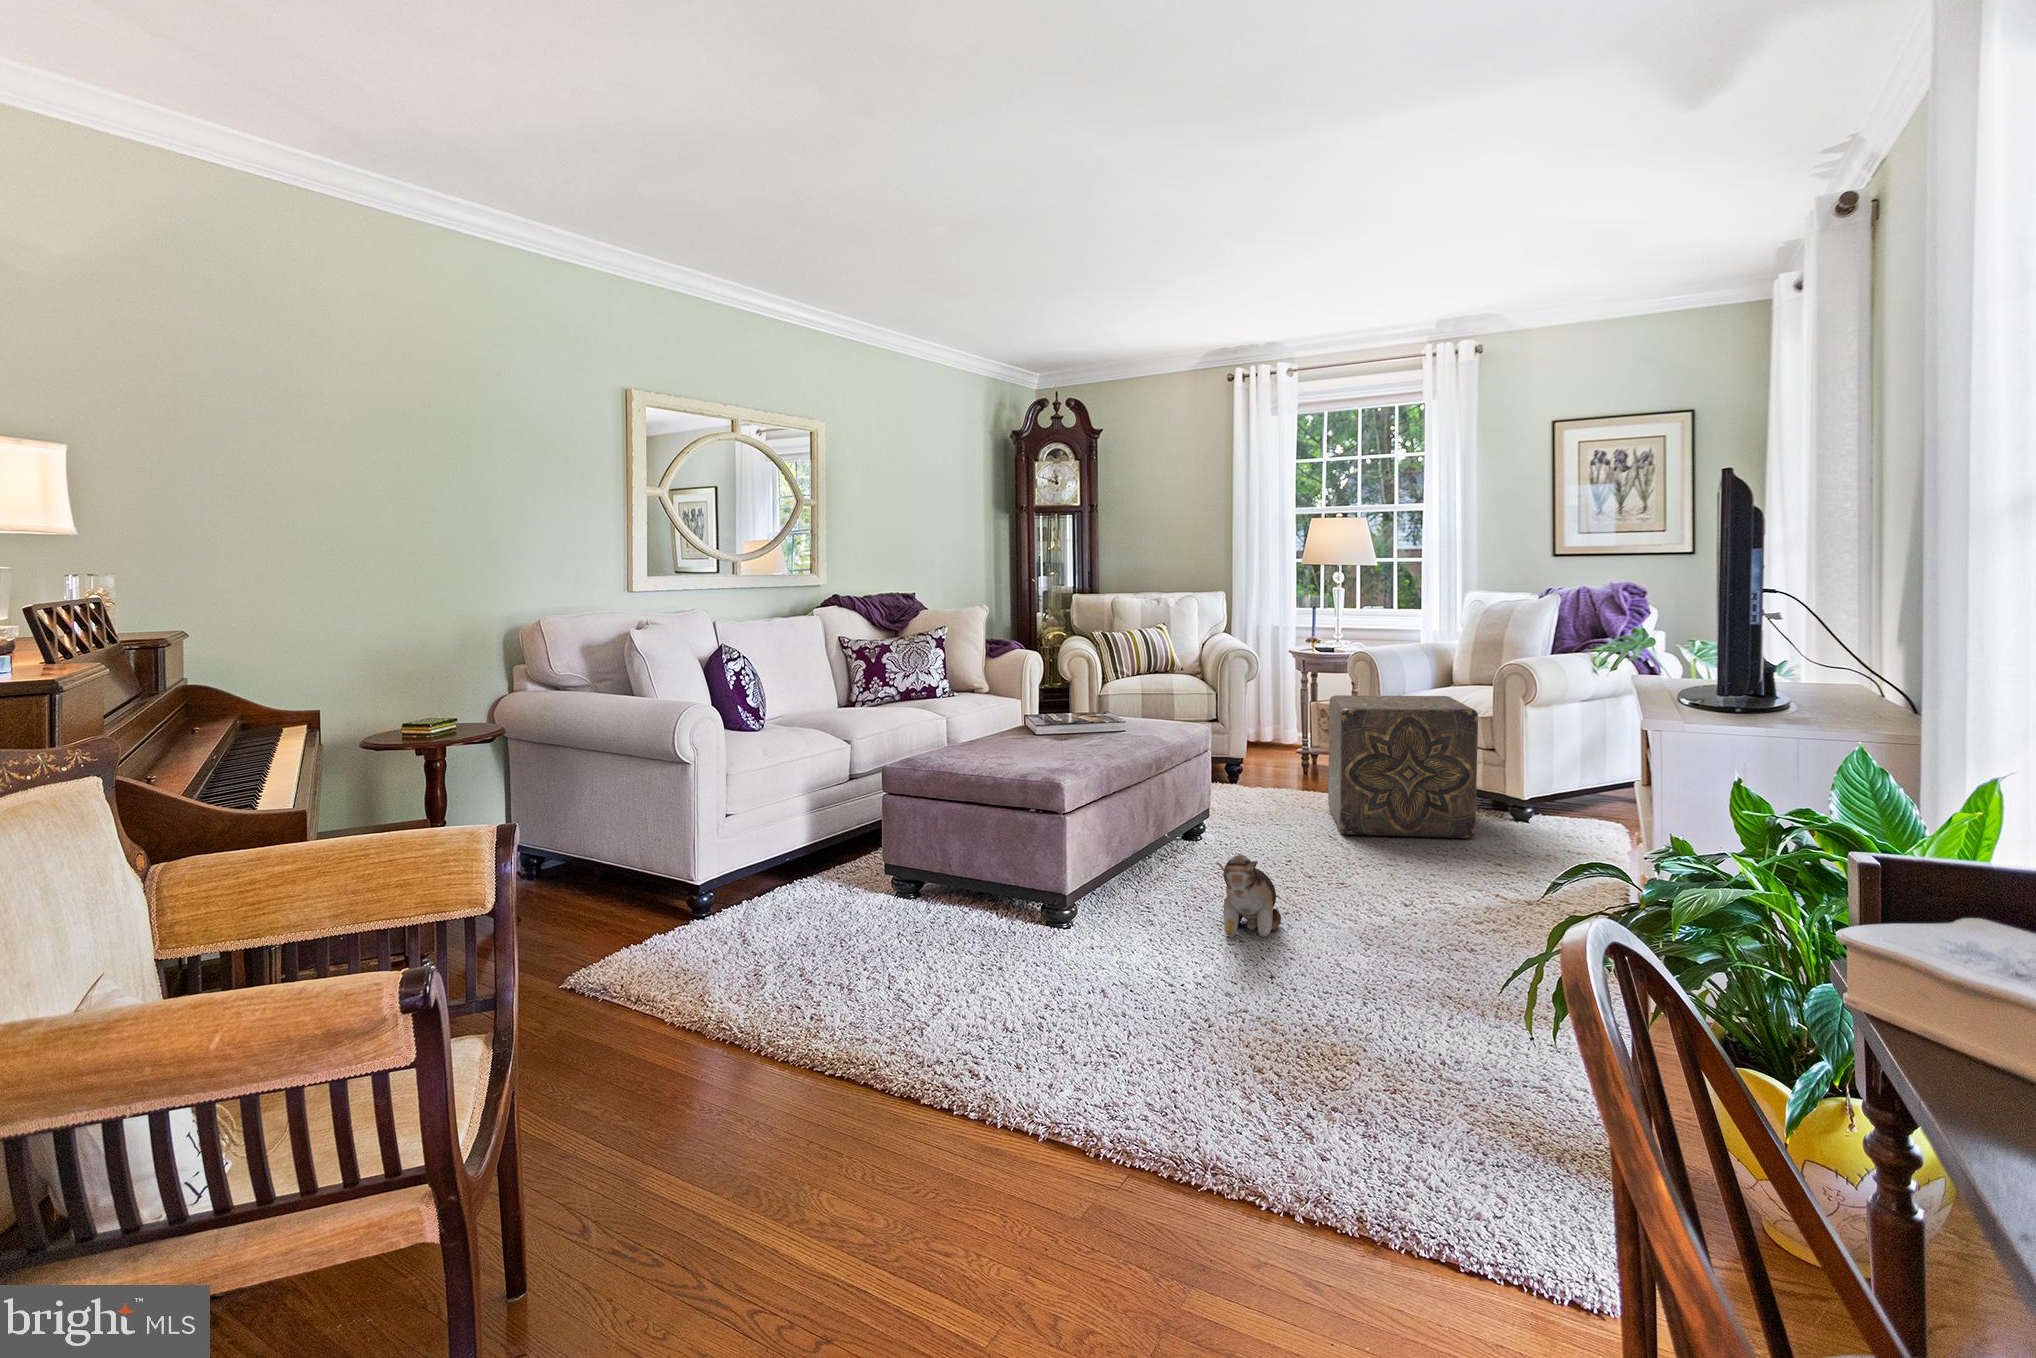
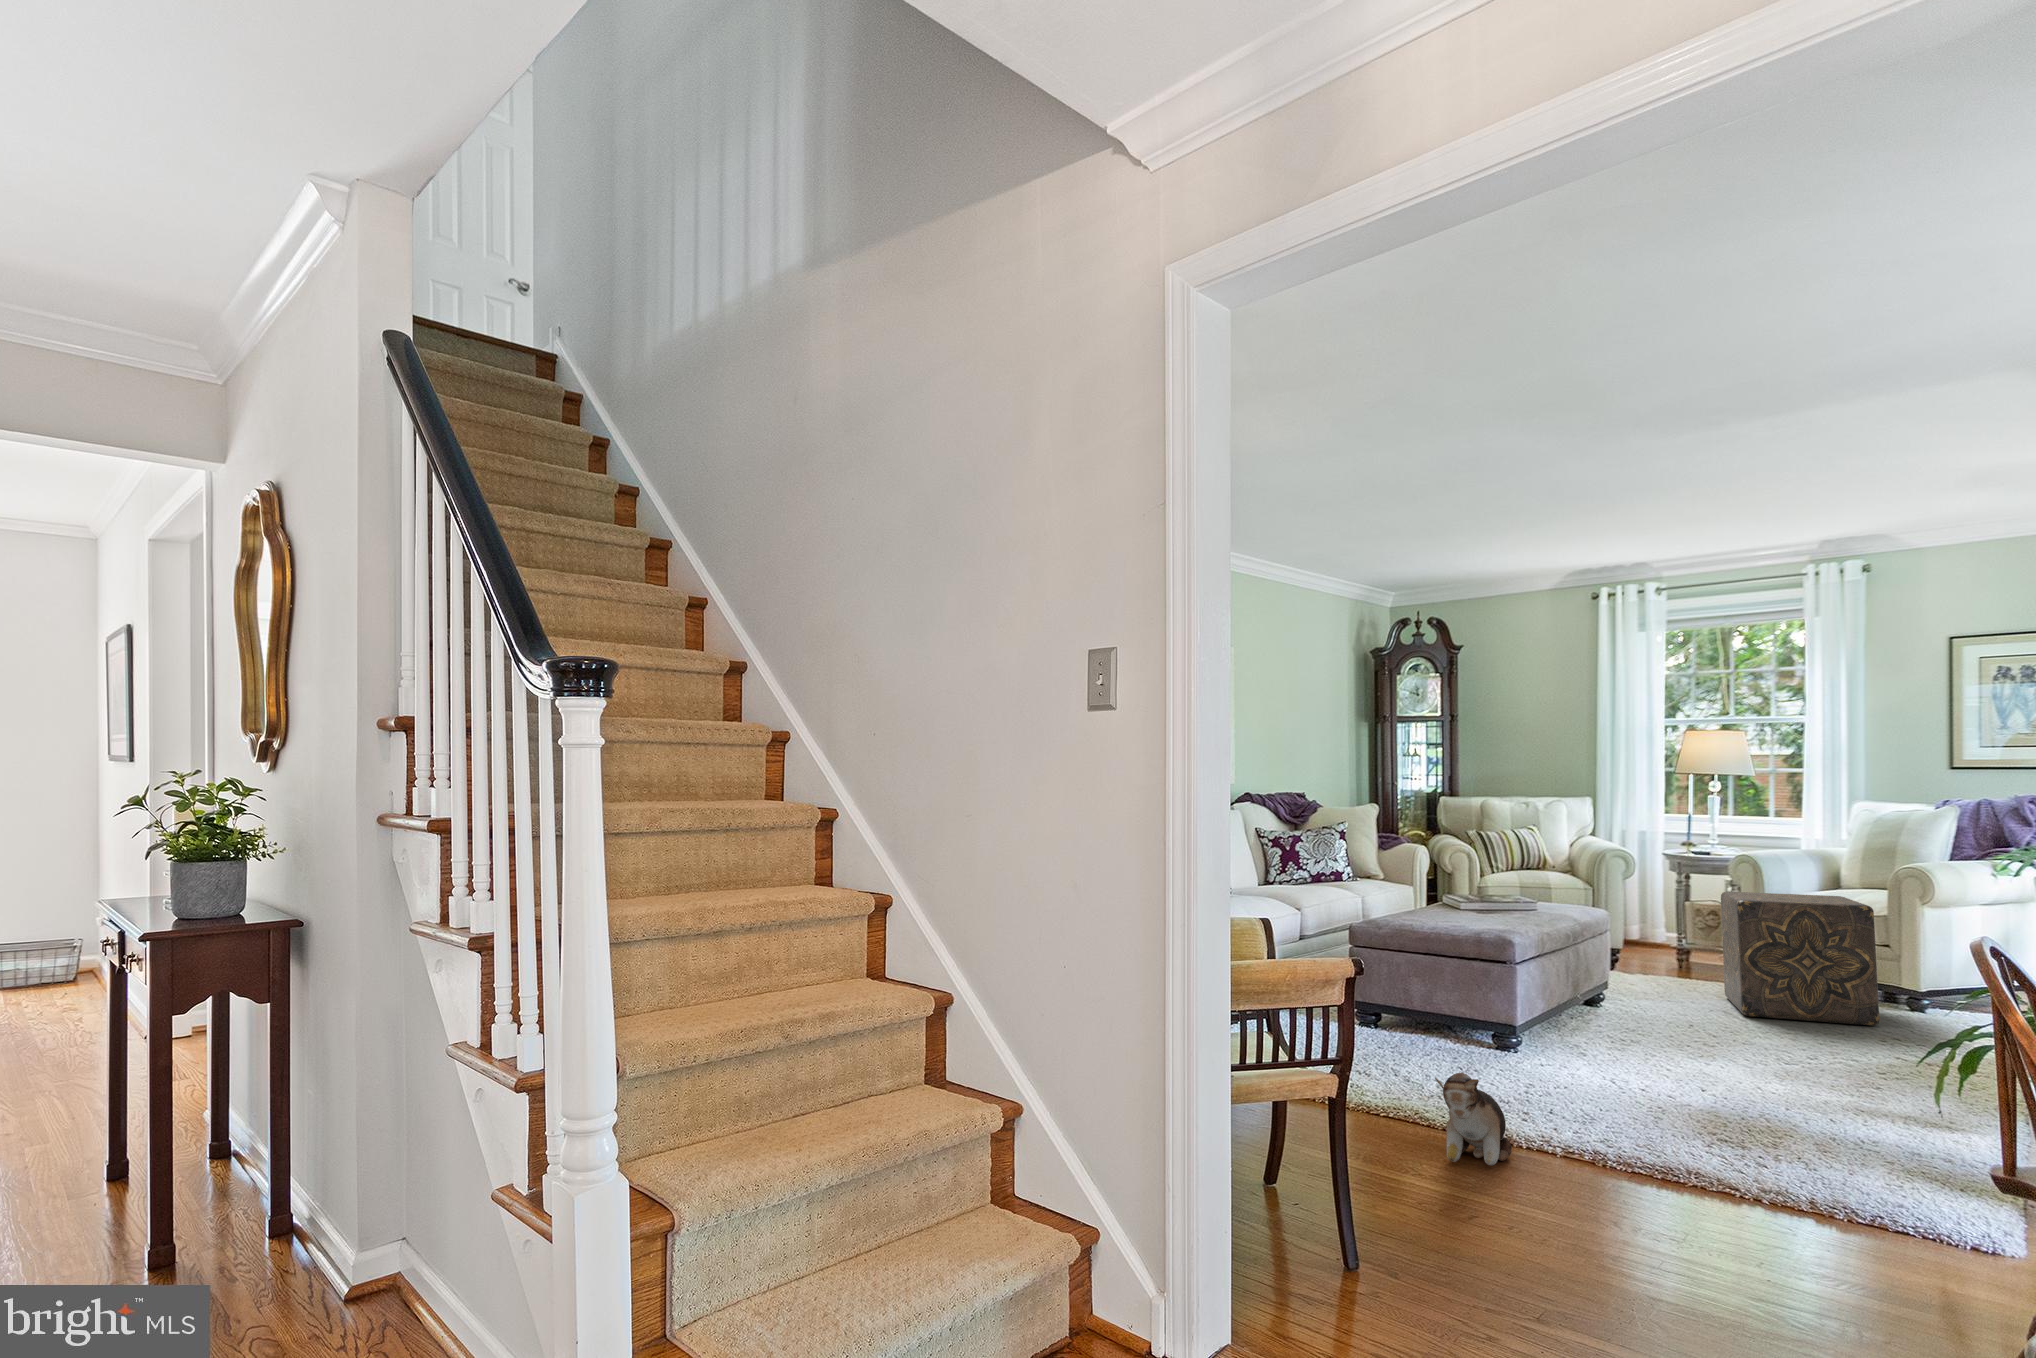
plush toy: present [1217,855,1281,937] -> present [1435,1073,1512,1165]

